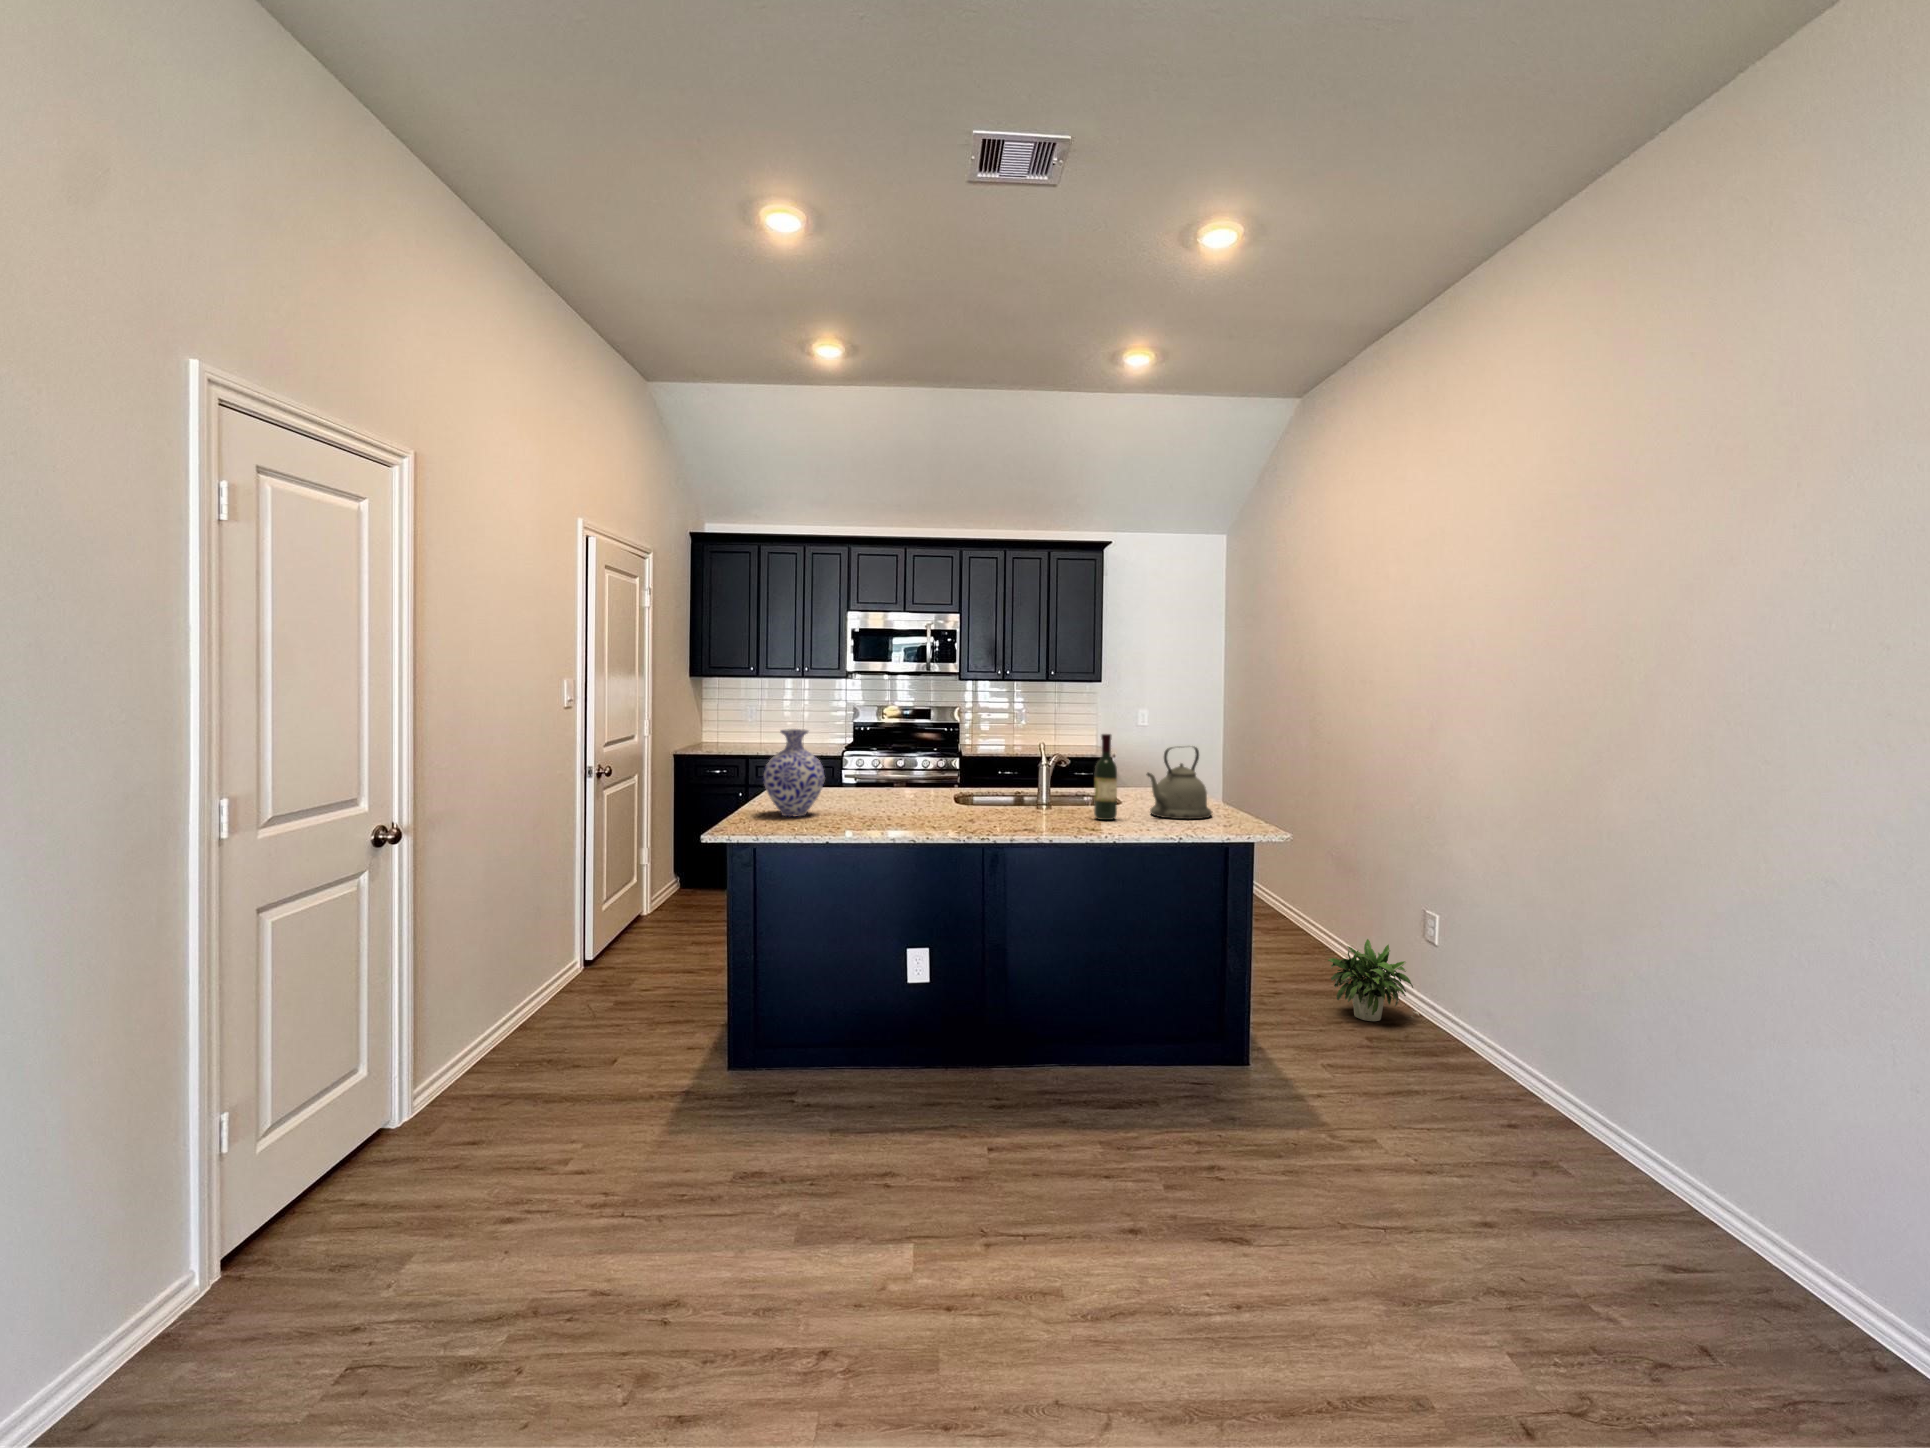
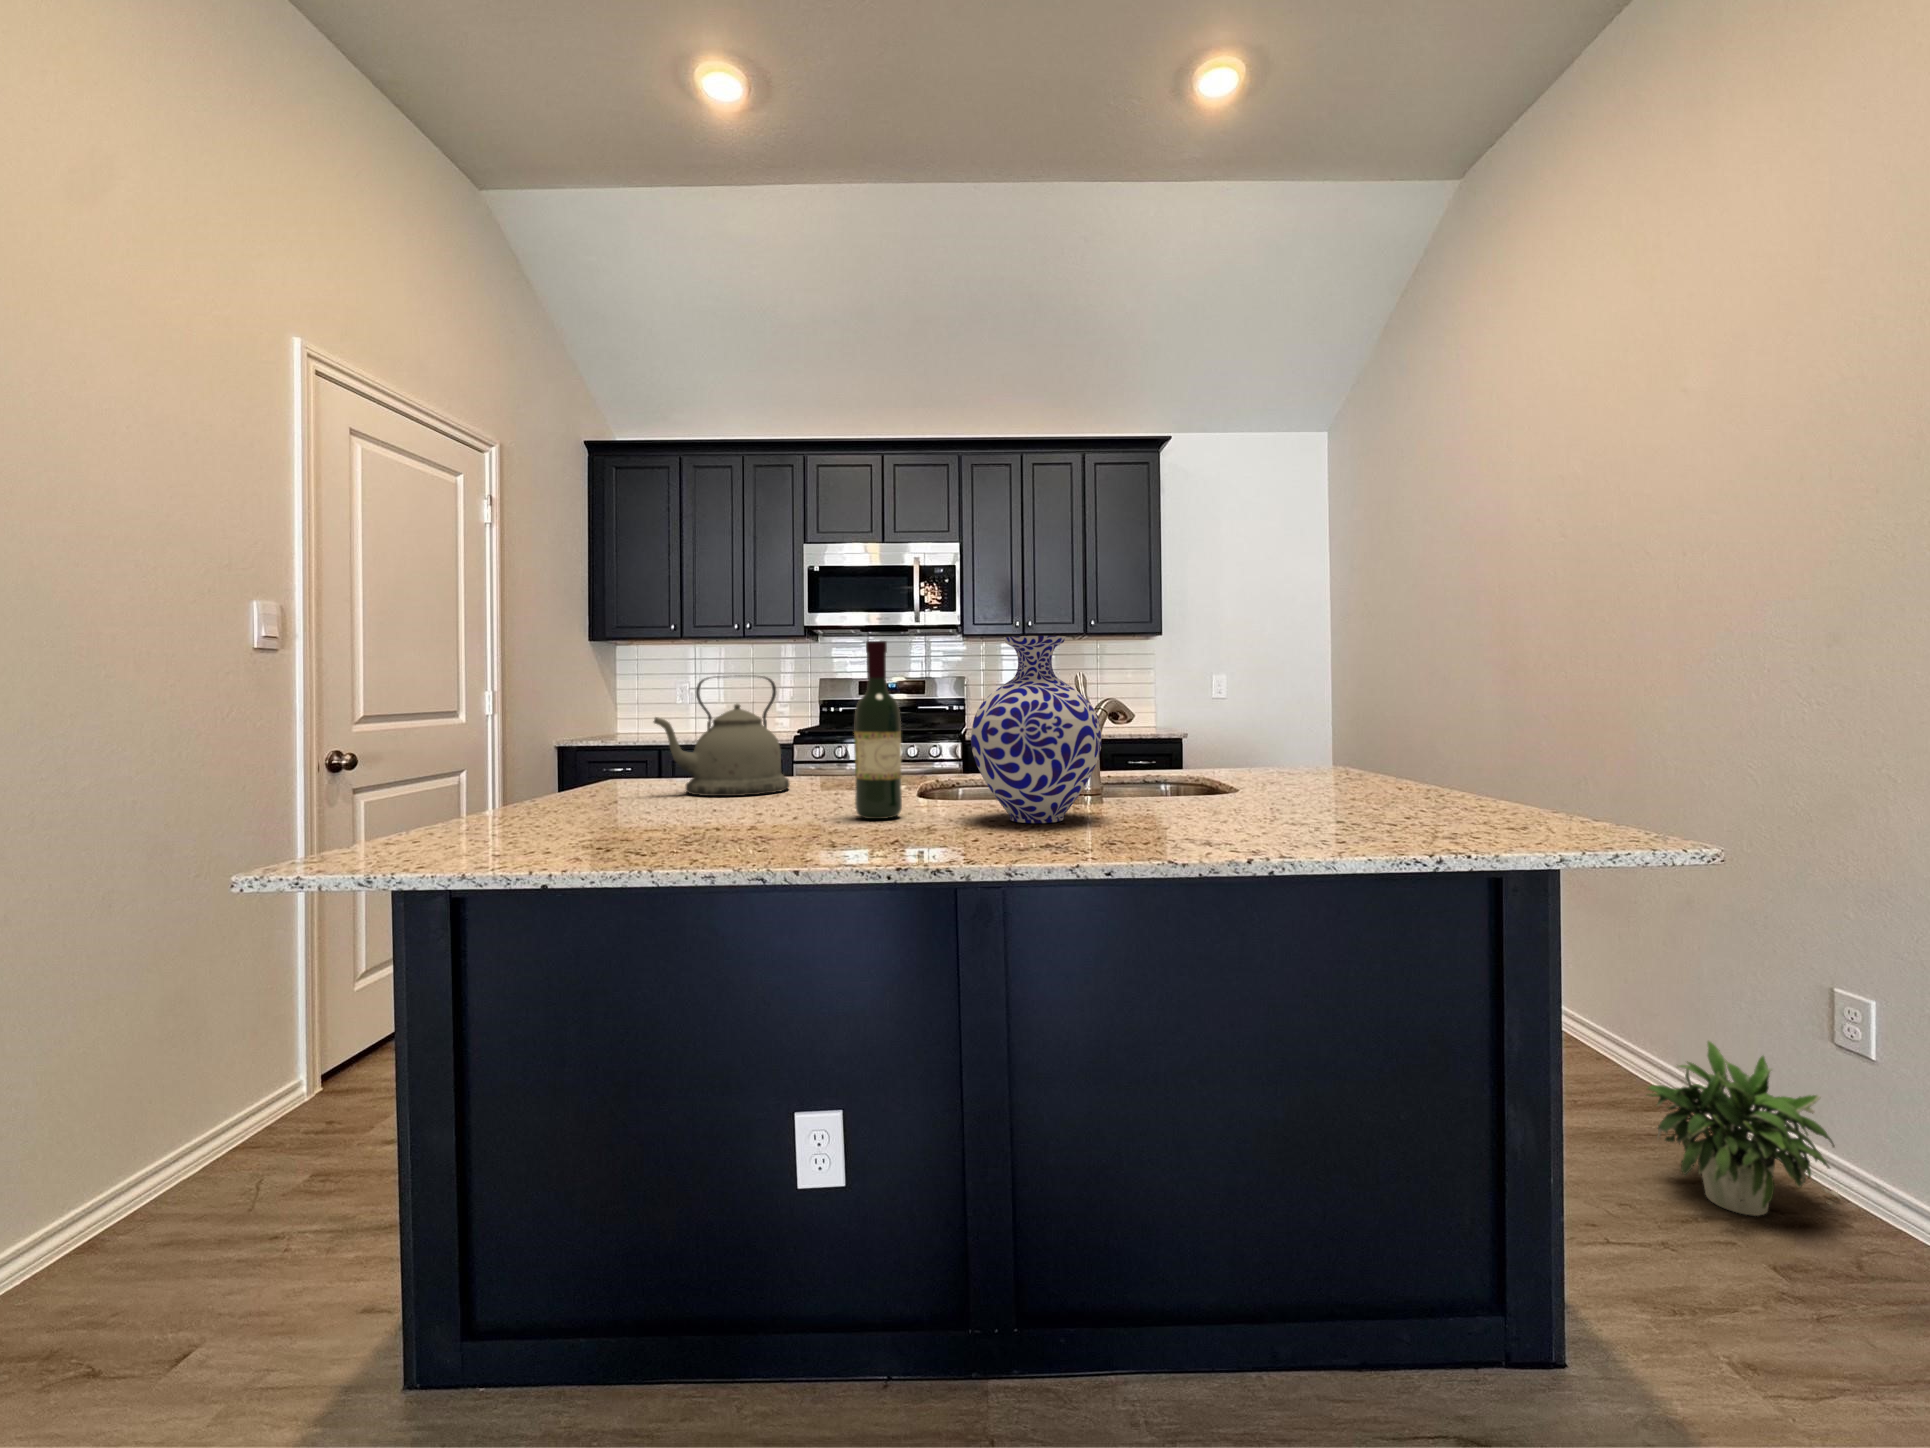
vase: present [763,729,825,817] -> present [971,636,1102,823]
wine bottle: present [1094,734,1117,820] -> present [854,641,902,819]
kettle: present [1147,747,1212,819] -> present [654,676,789,796]

